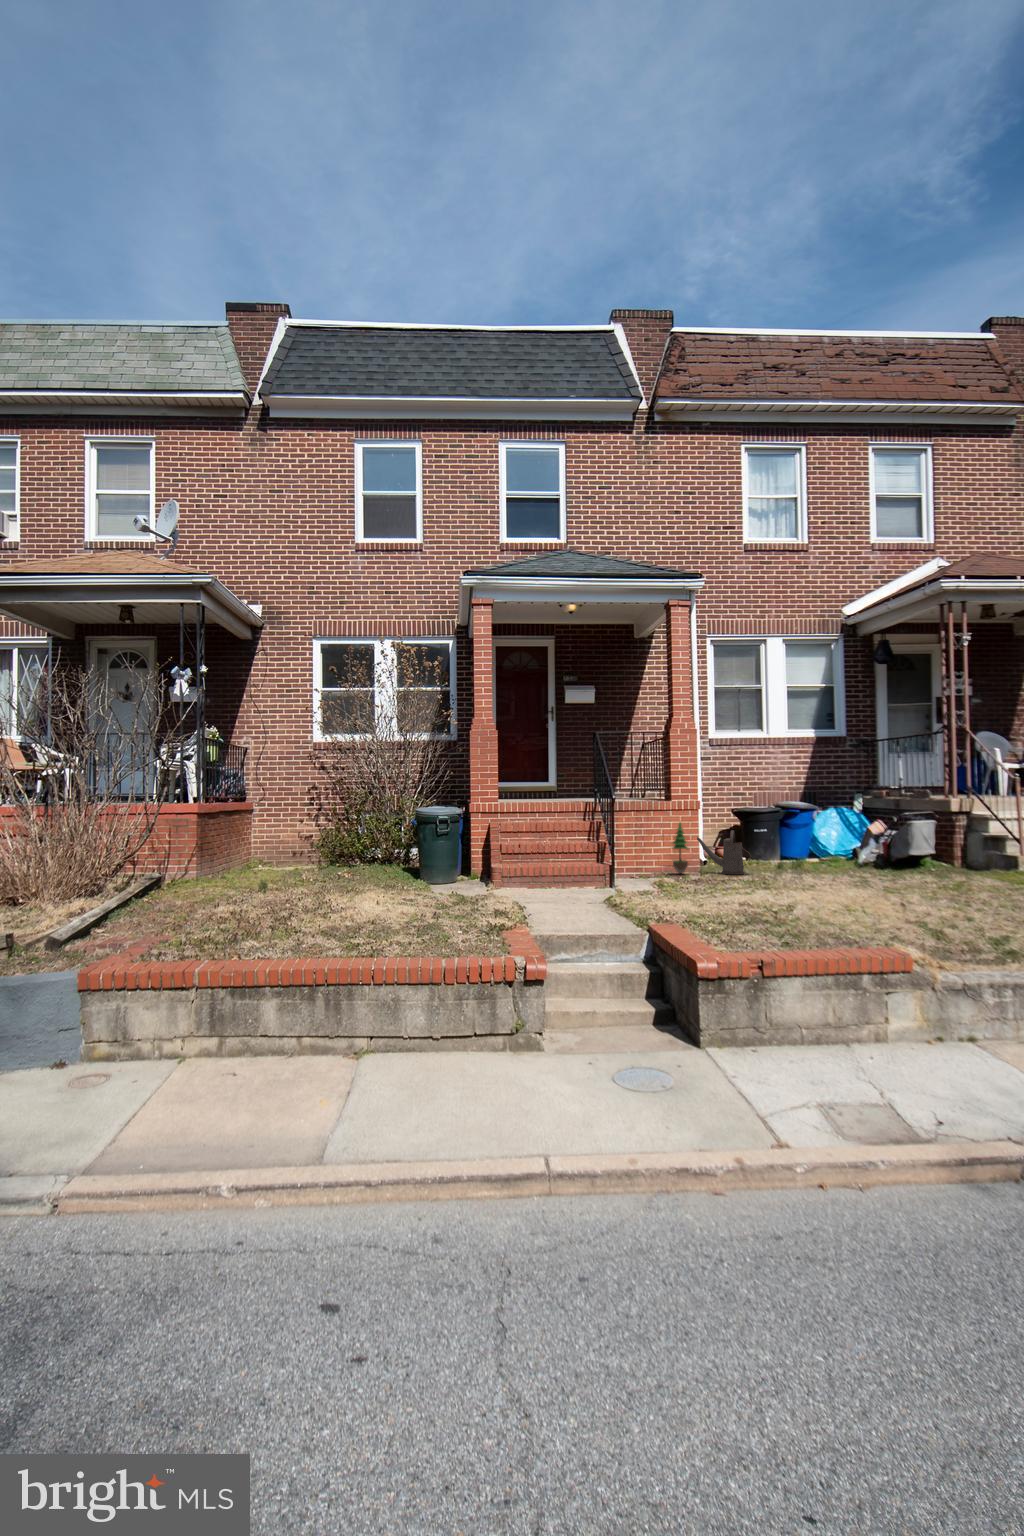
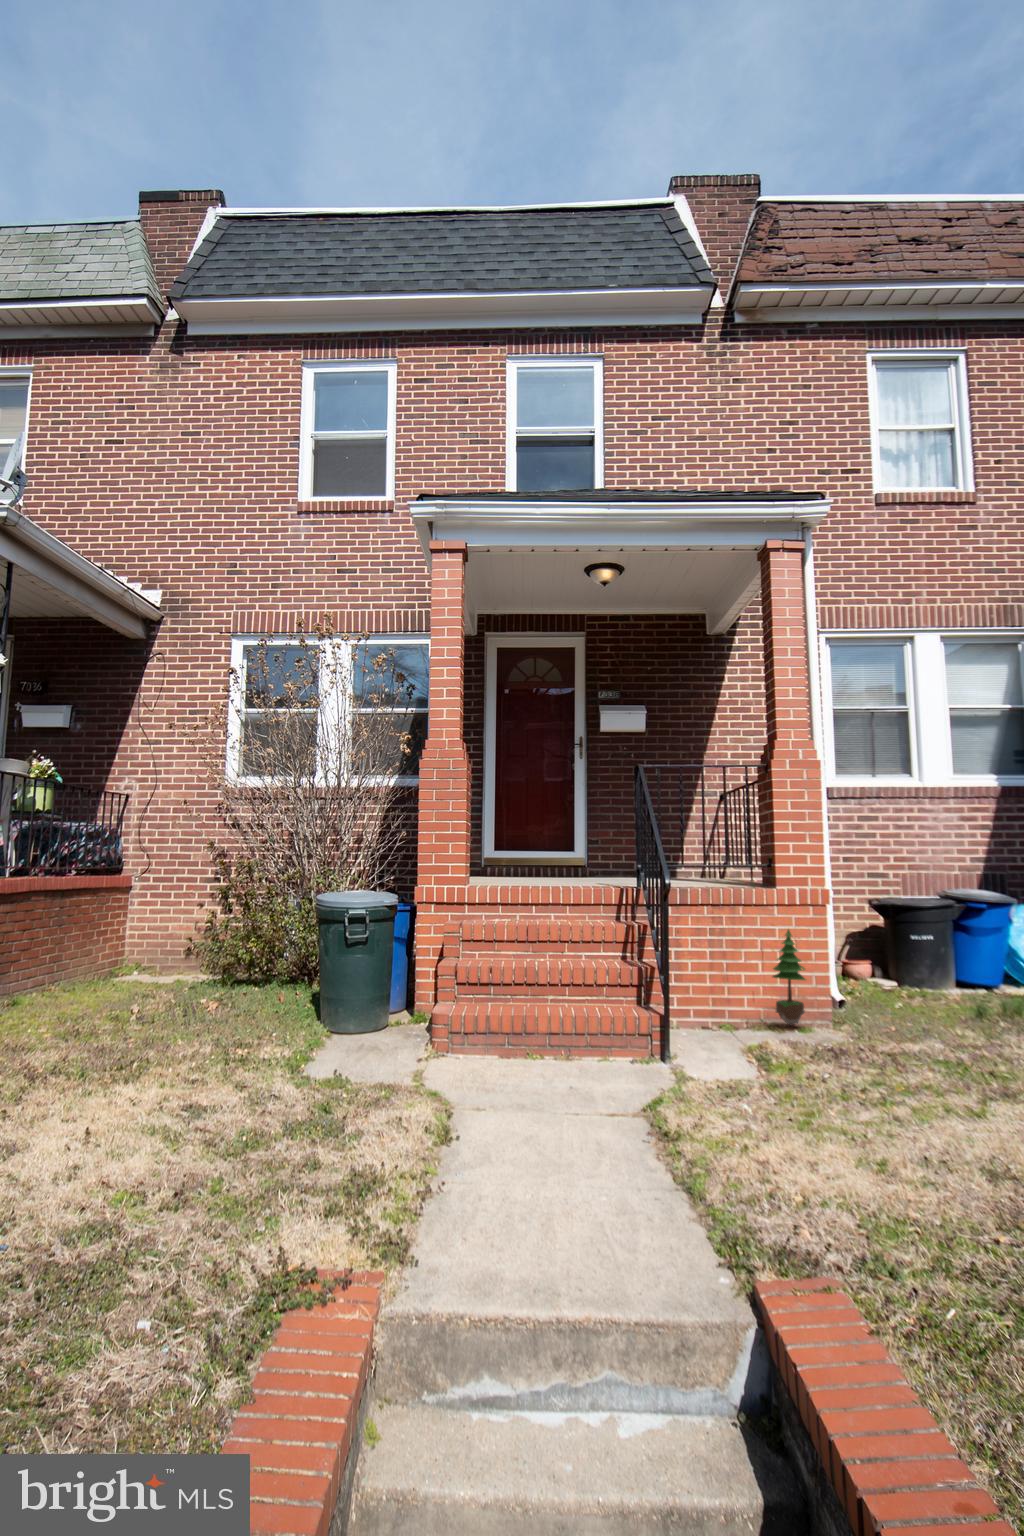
watering can: present [697,830,751,874] -> none [820,947,925,1031]

